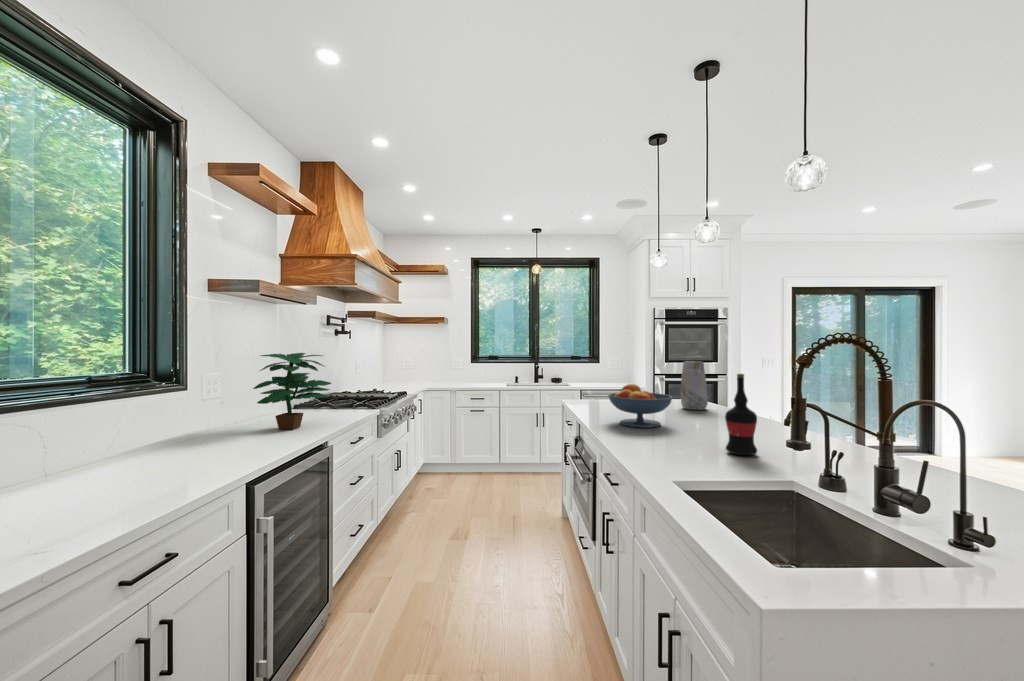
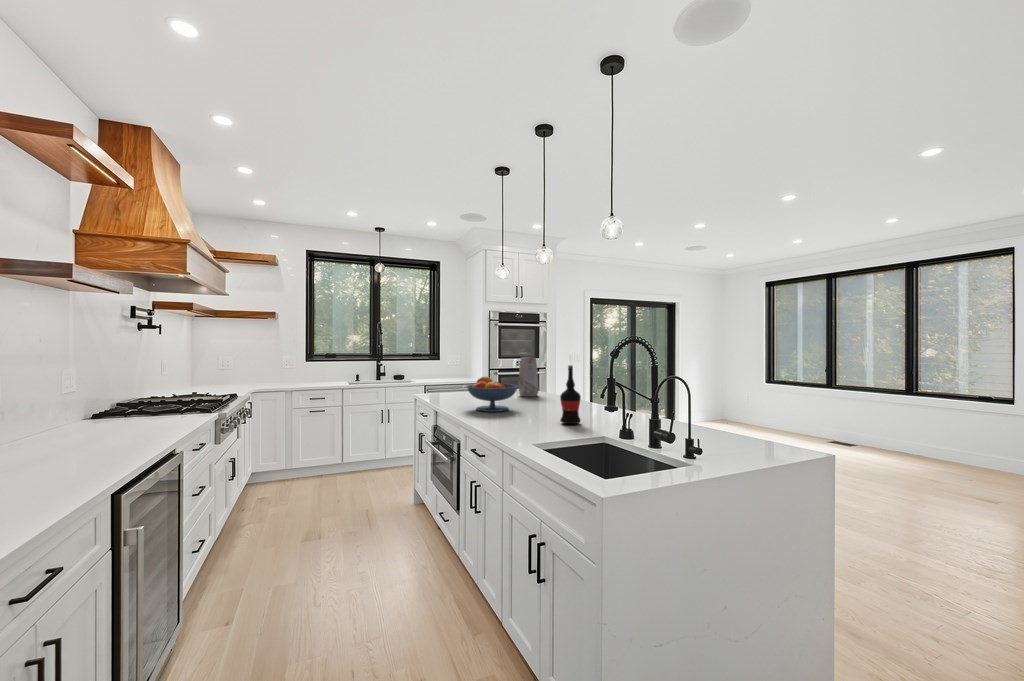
potted plant: present [253,353,331,430] -> none [71,352,172,441]

